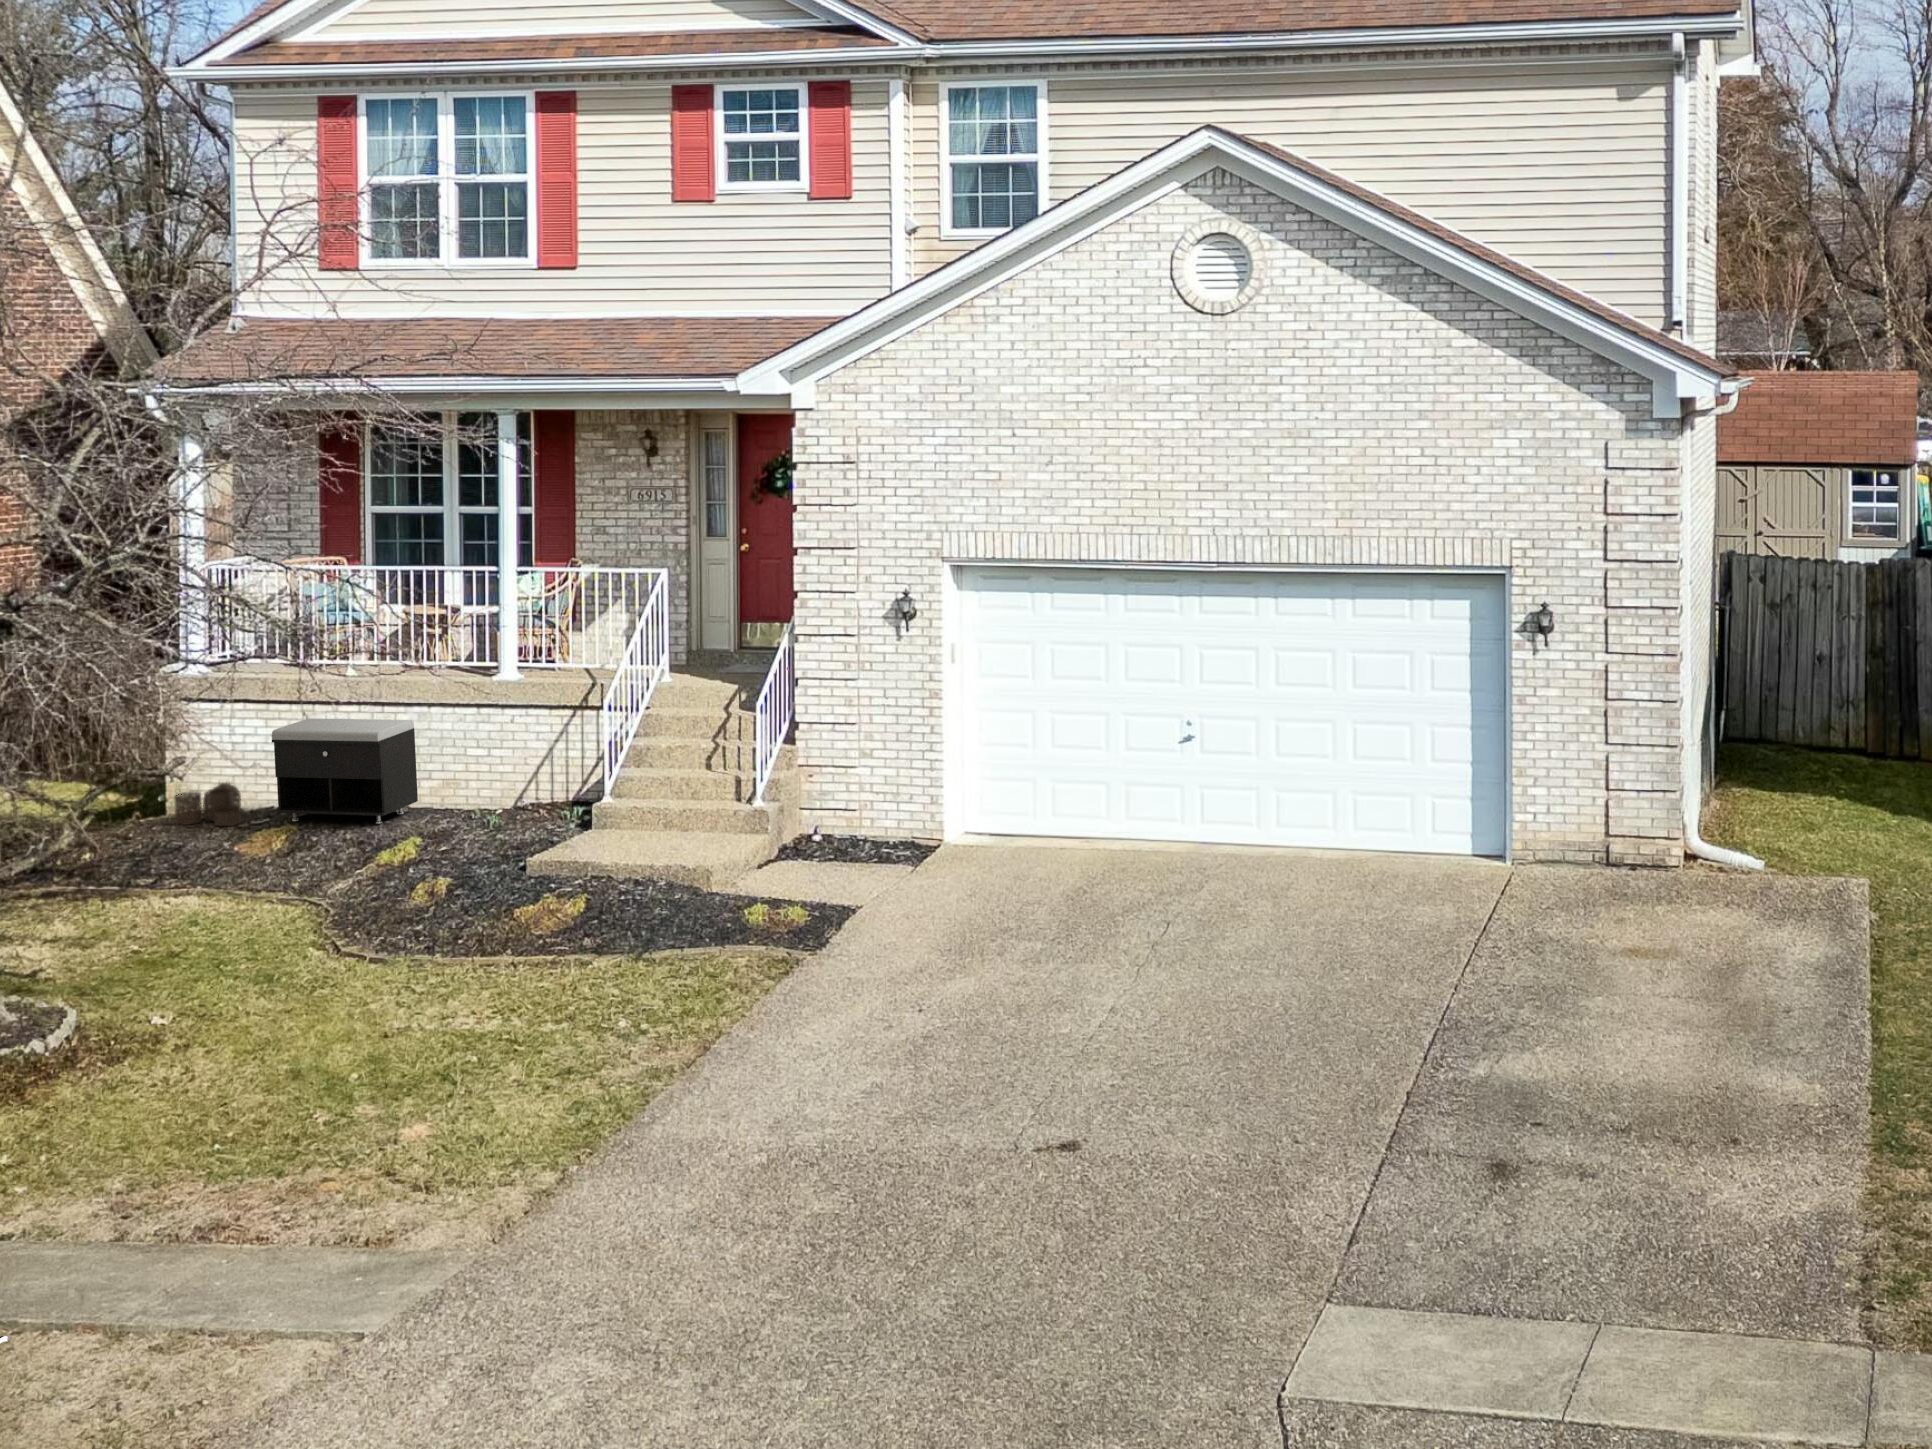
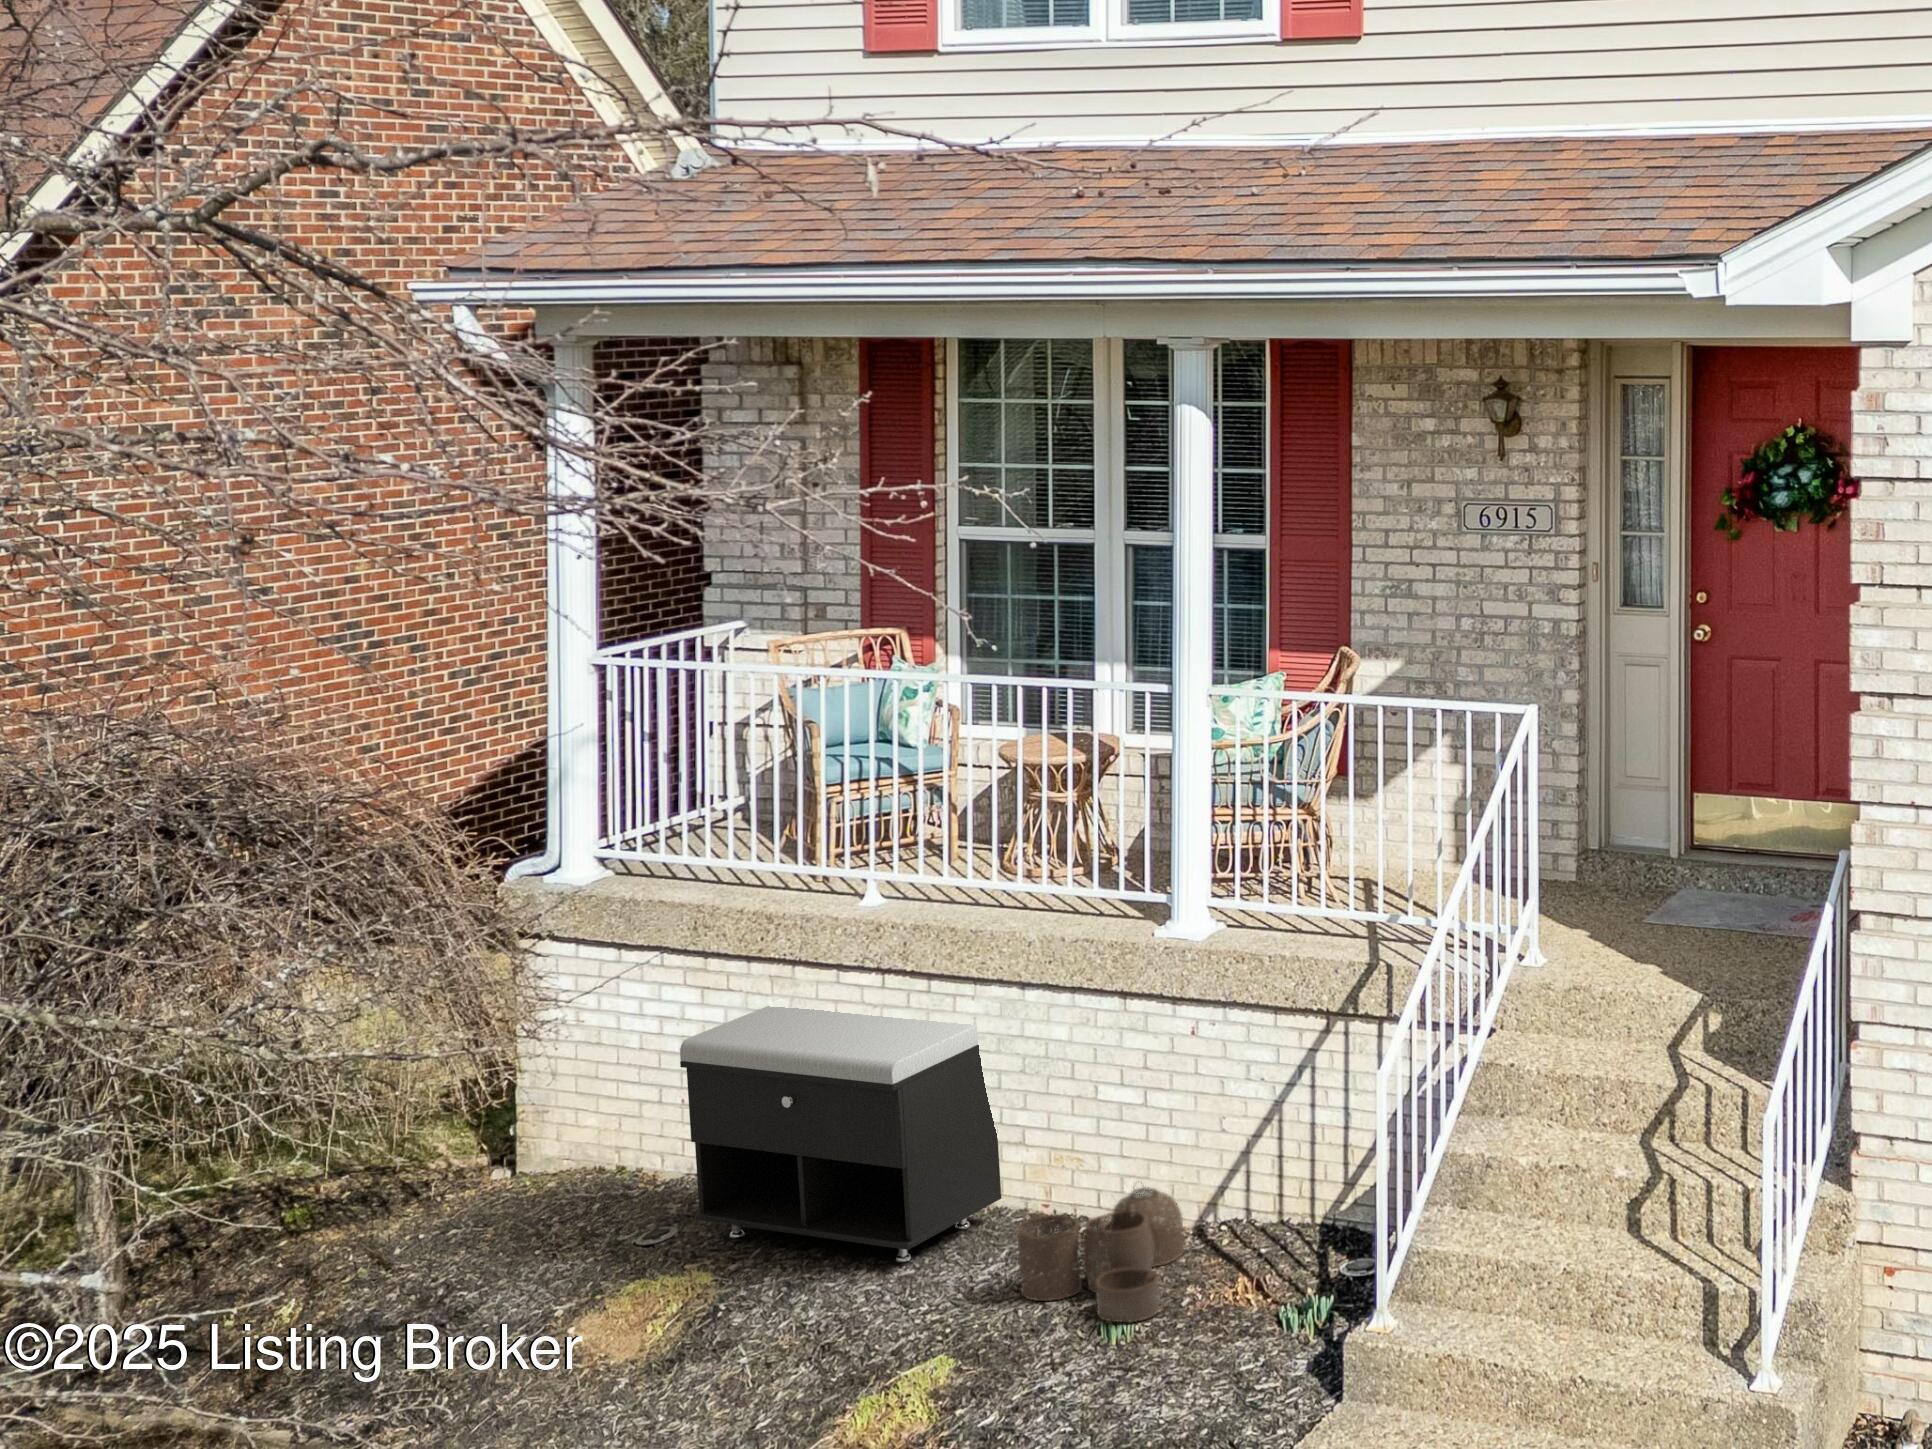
woven basket: present [174,782,241,826] -> present [1016,1183,1184,1322]

